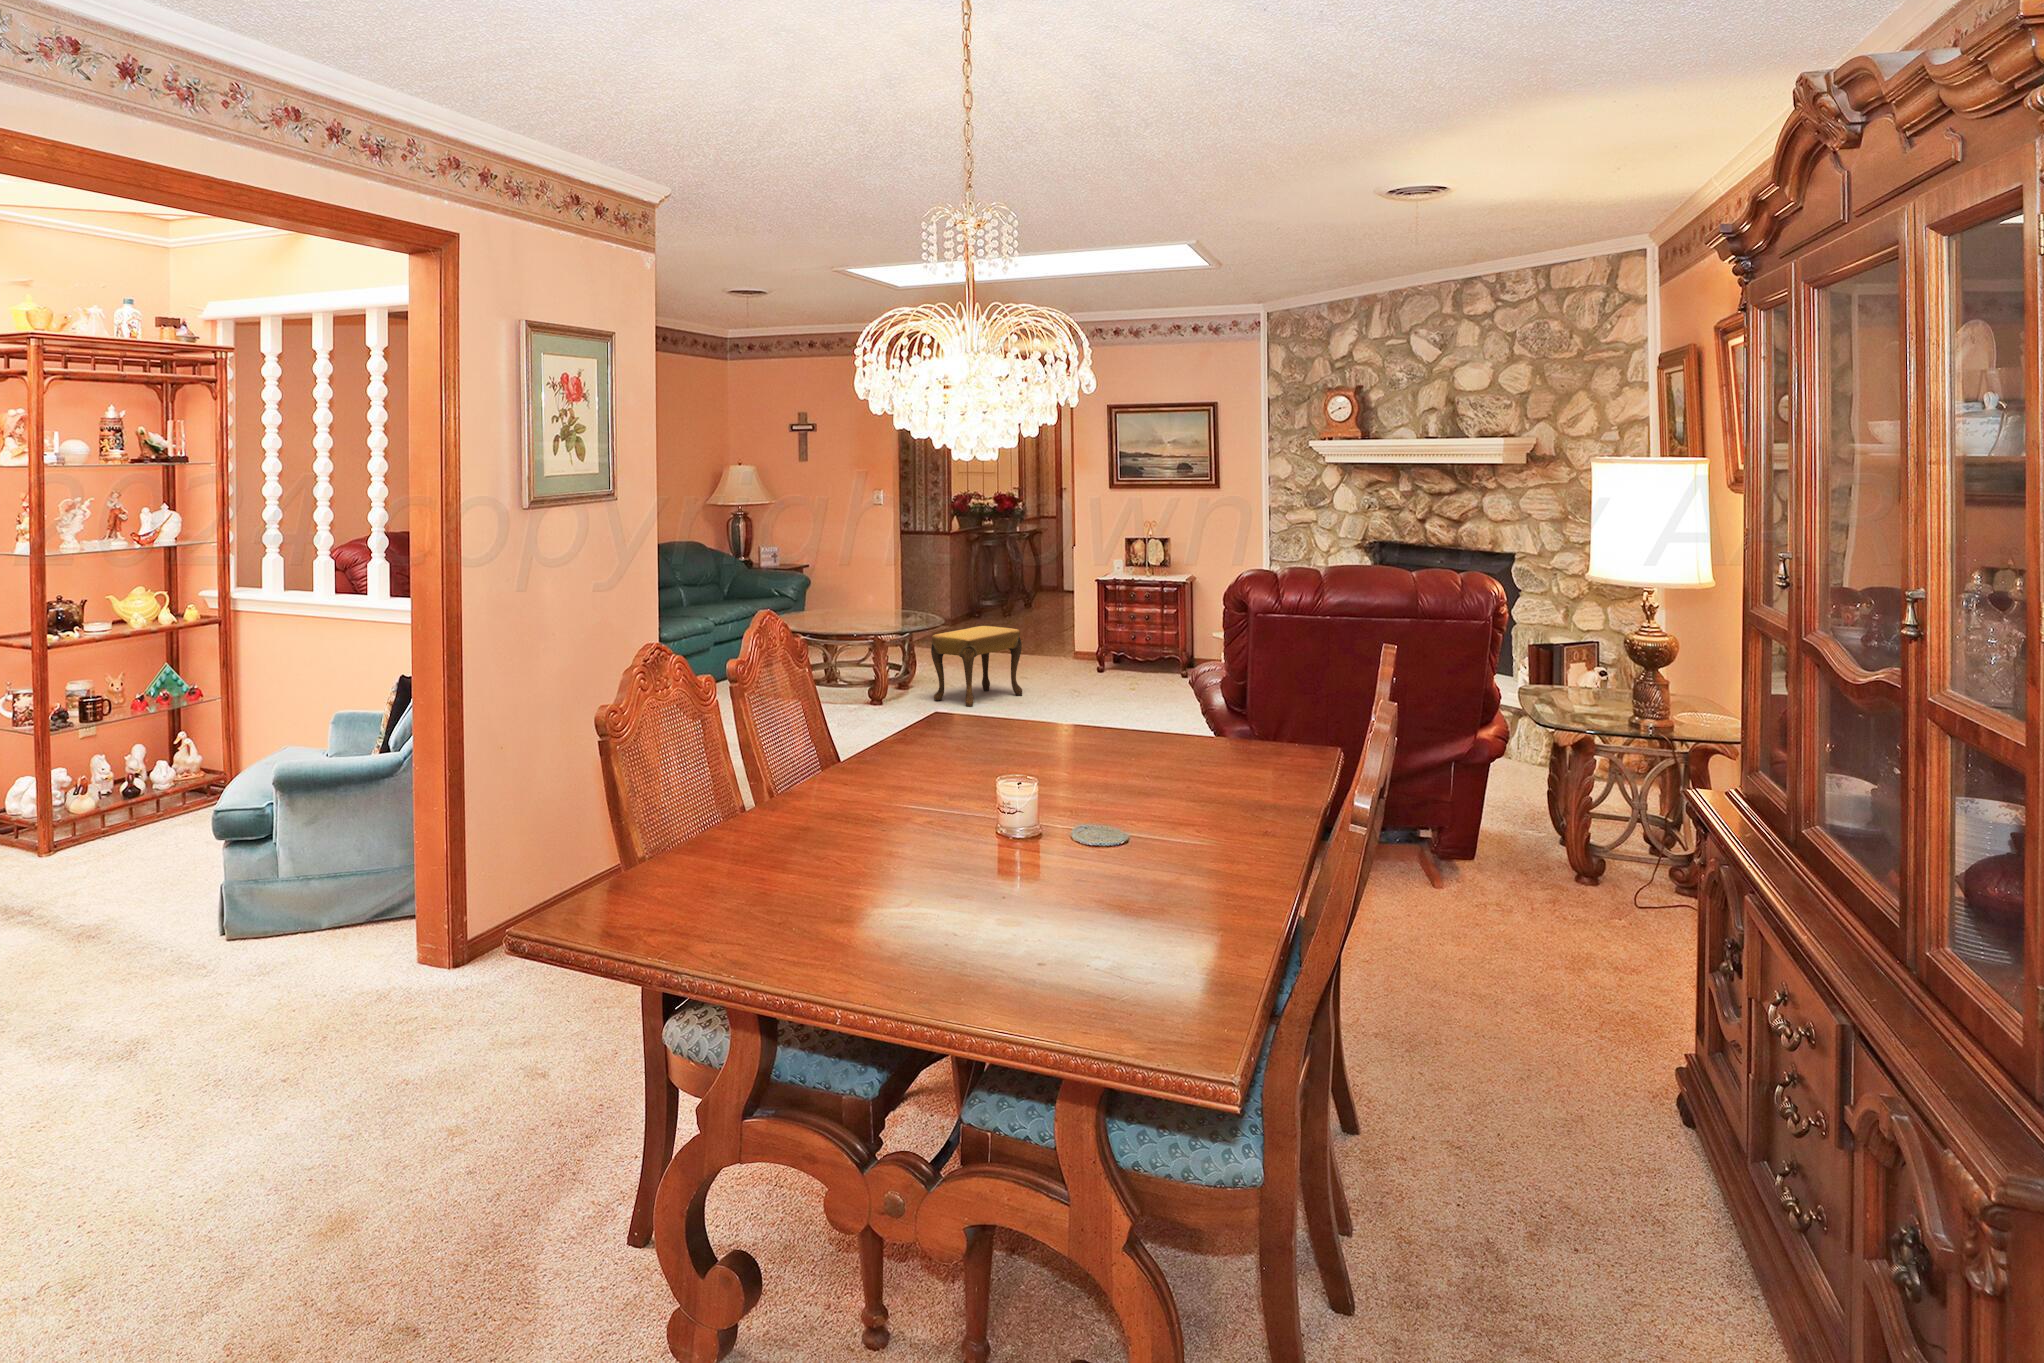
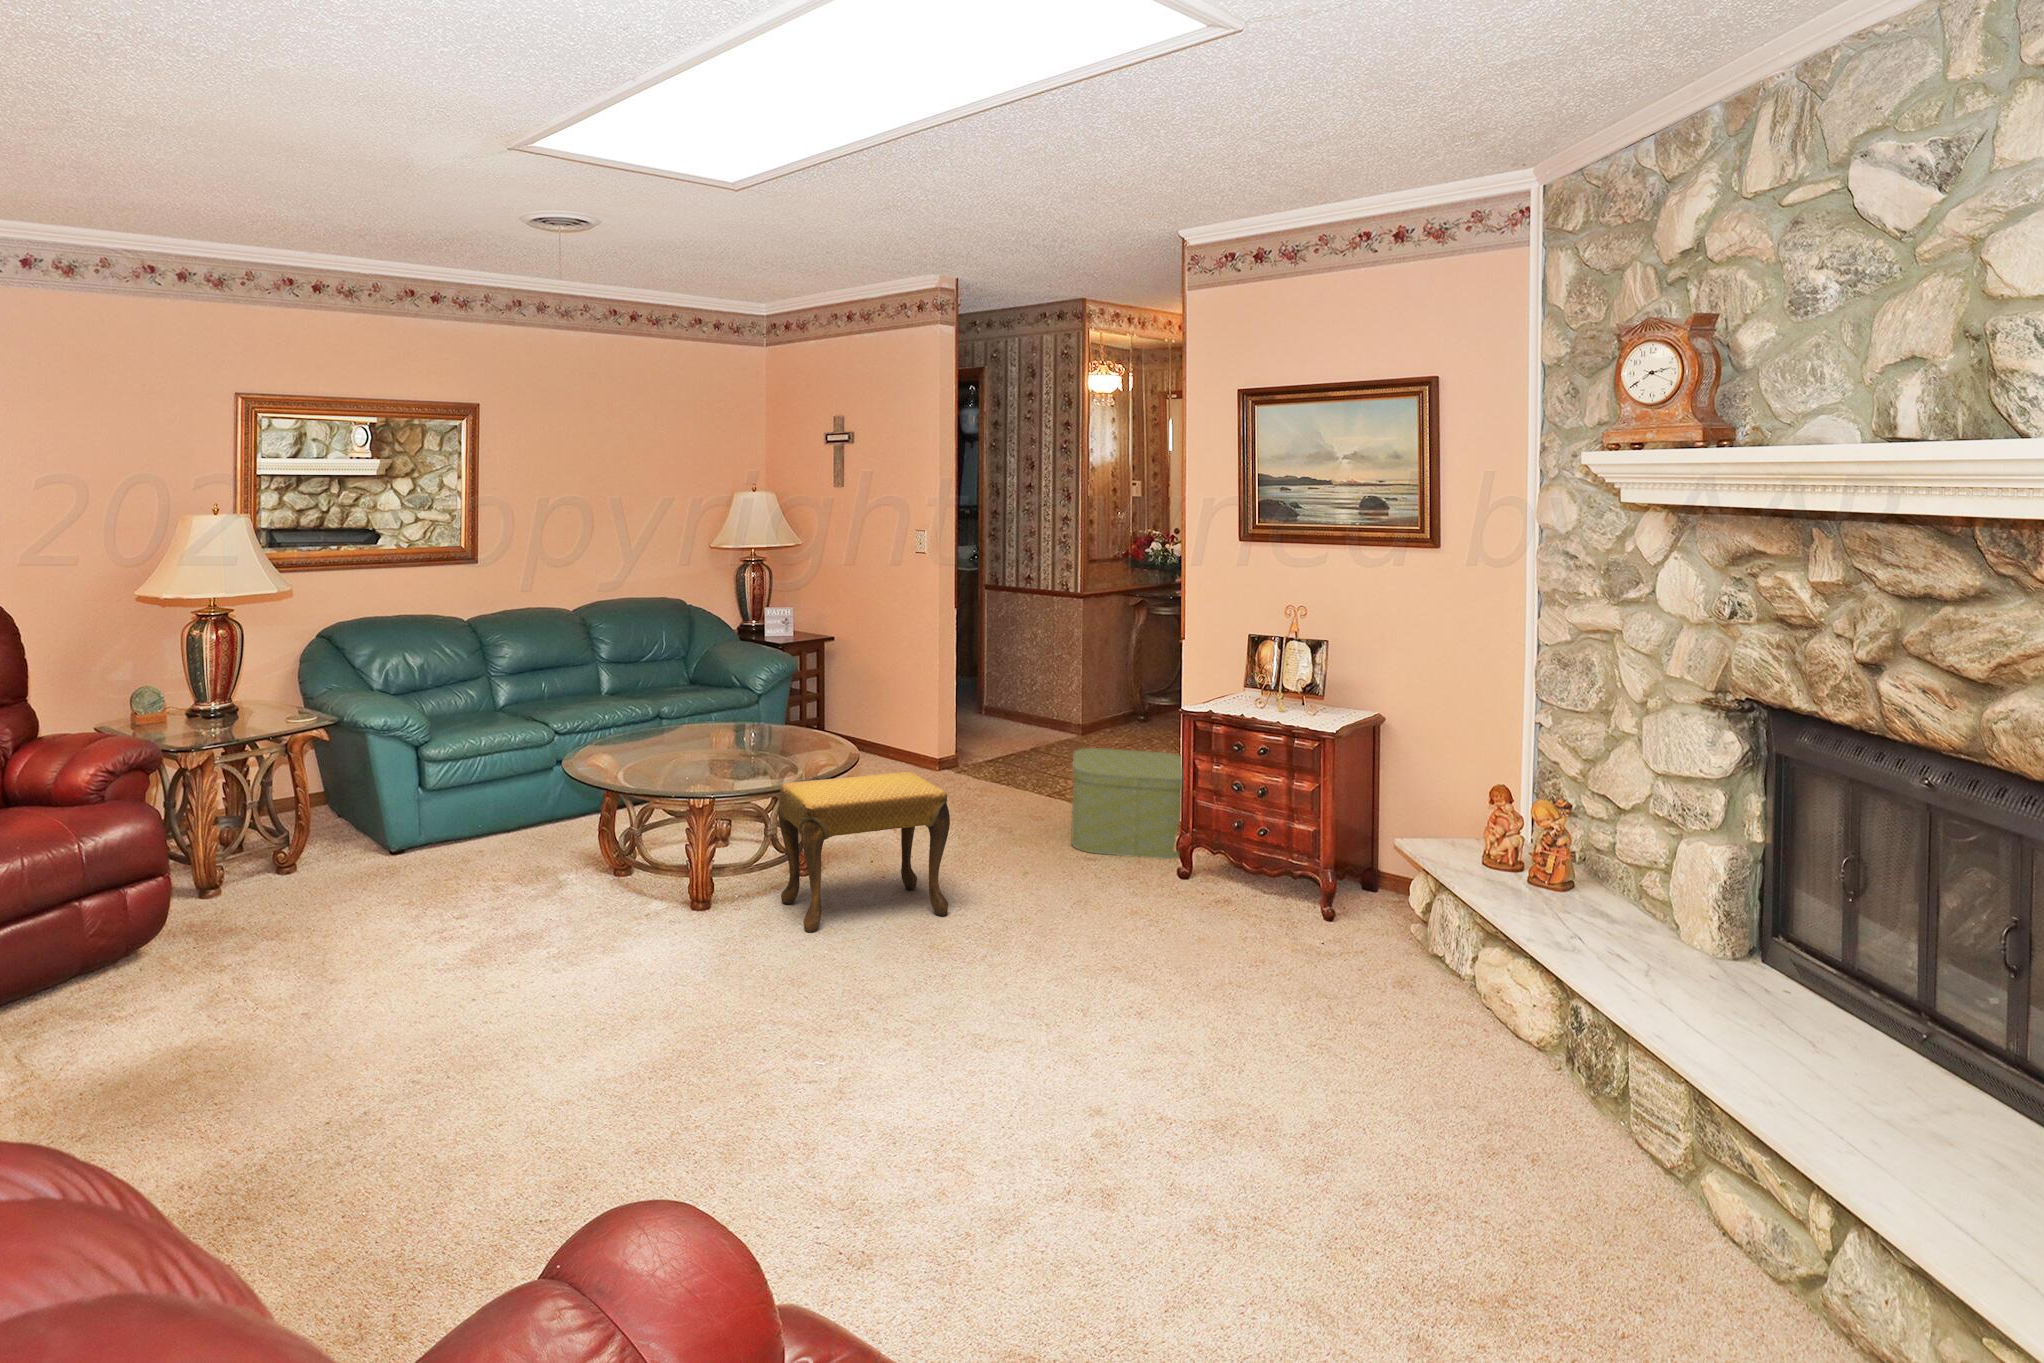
storage box: none [1019,616,1096,671] -> present [1071,748,1182,859]

